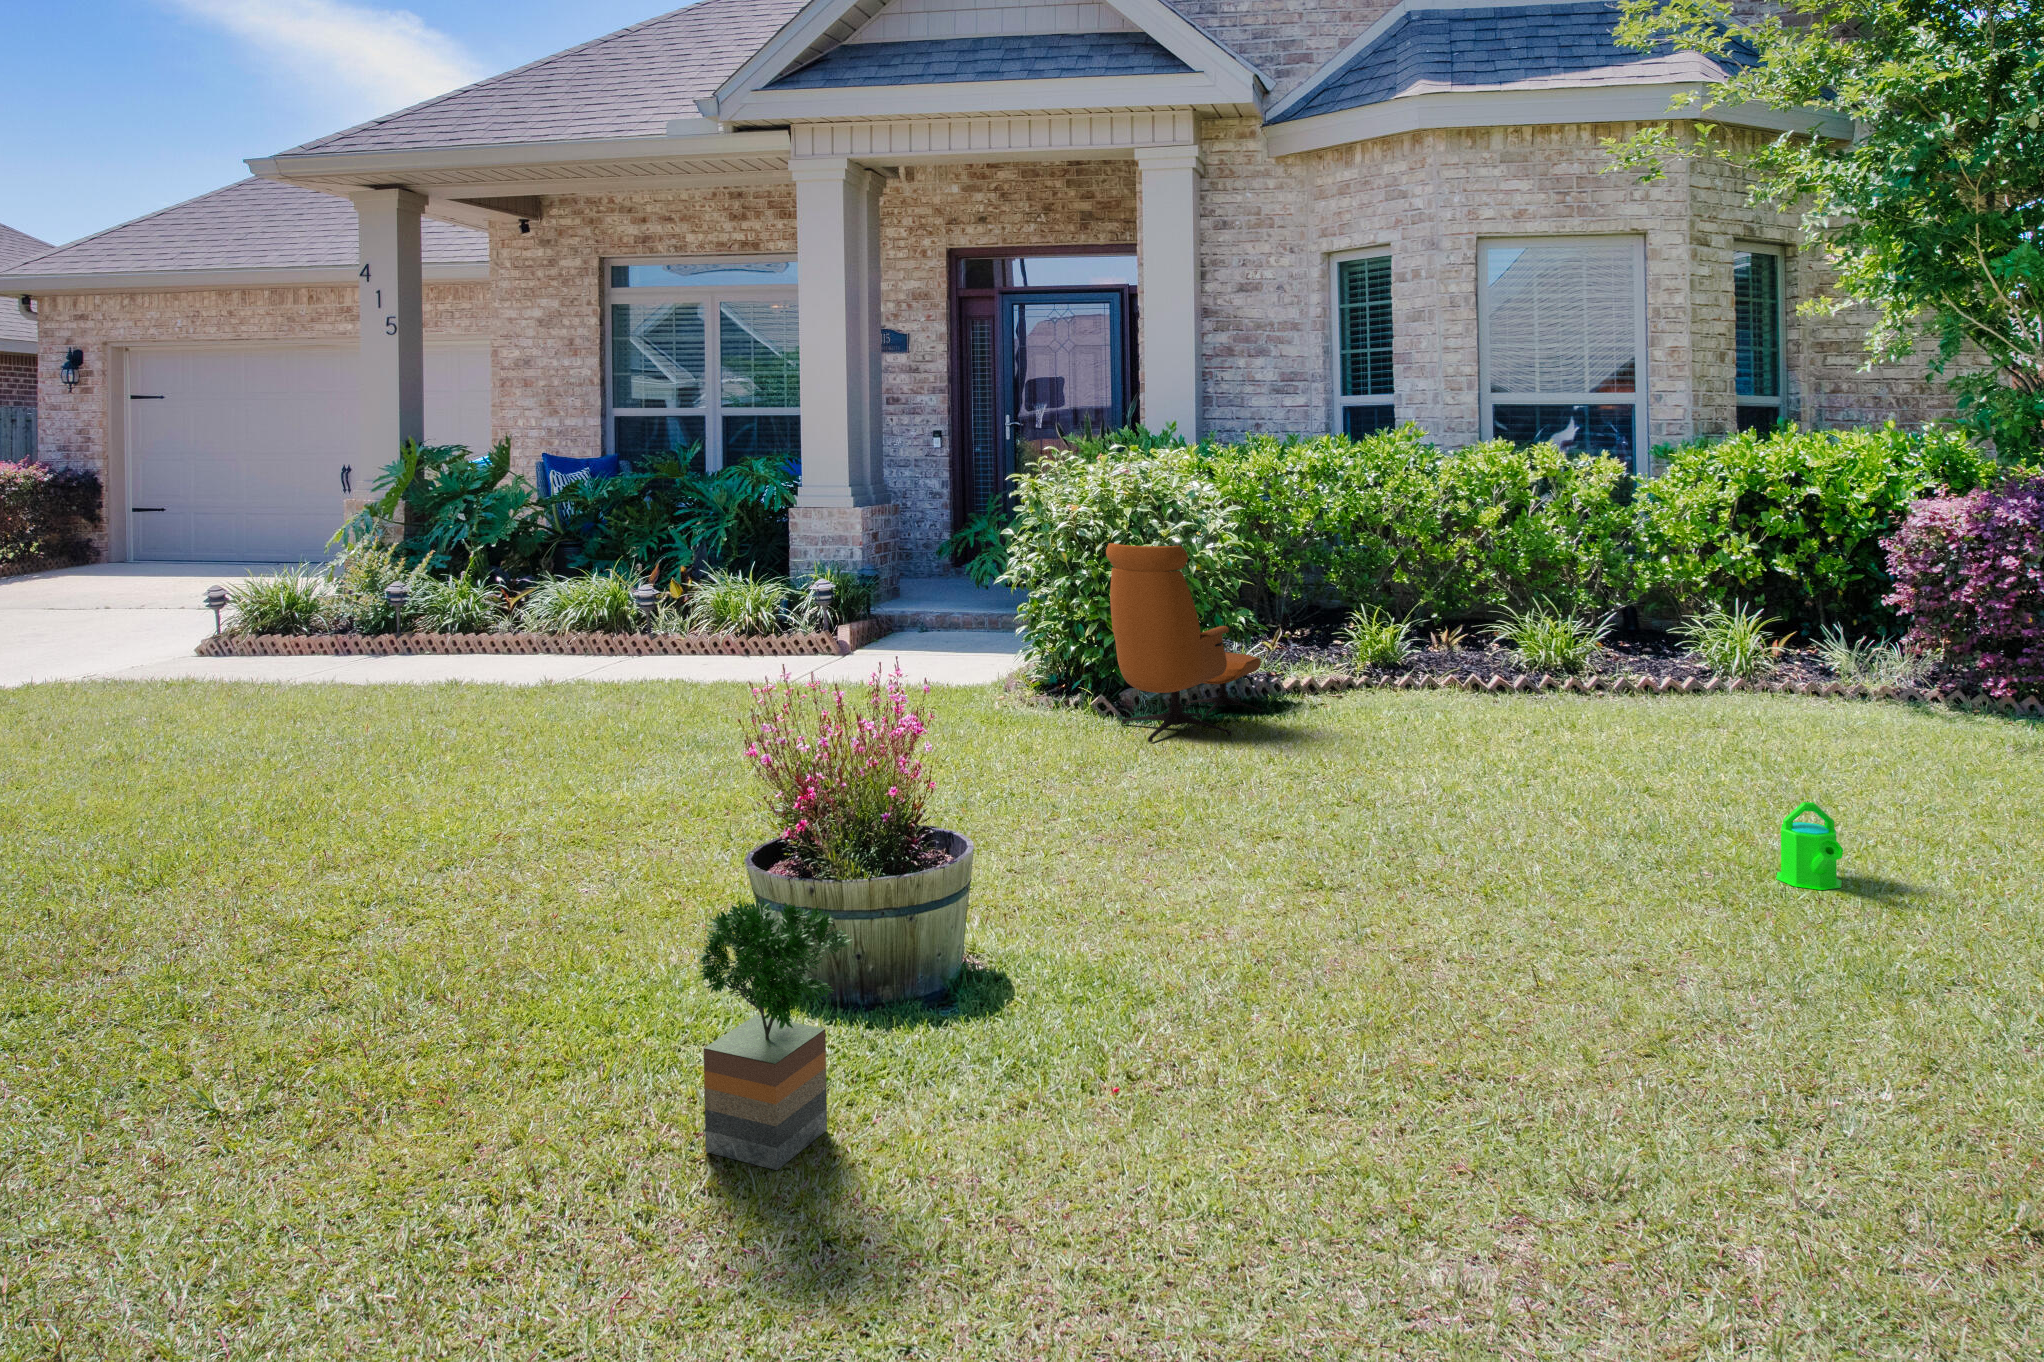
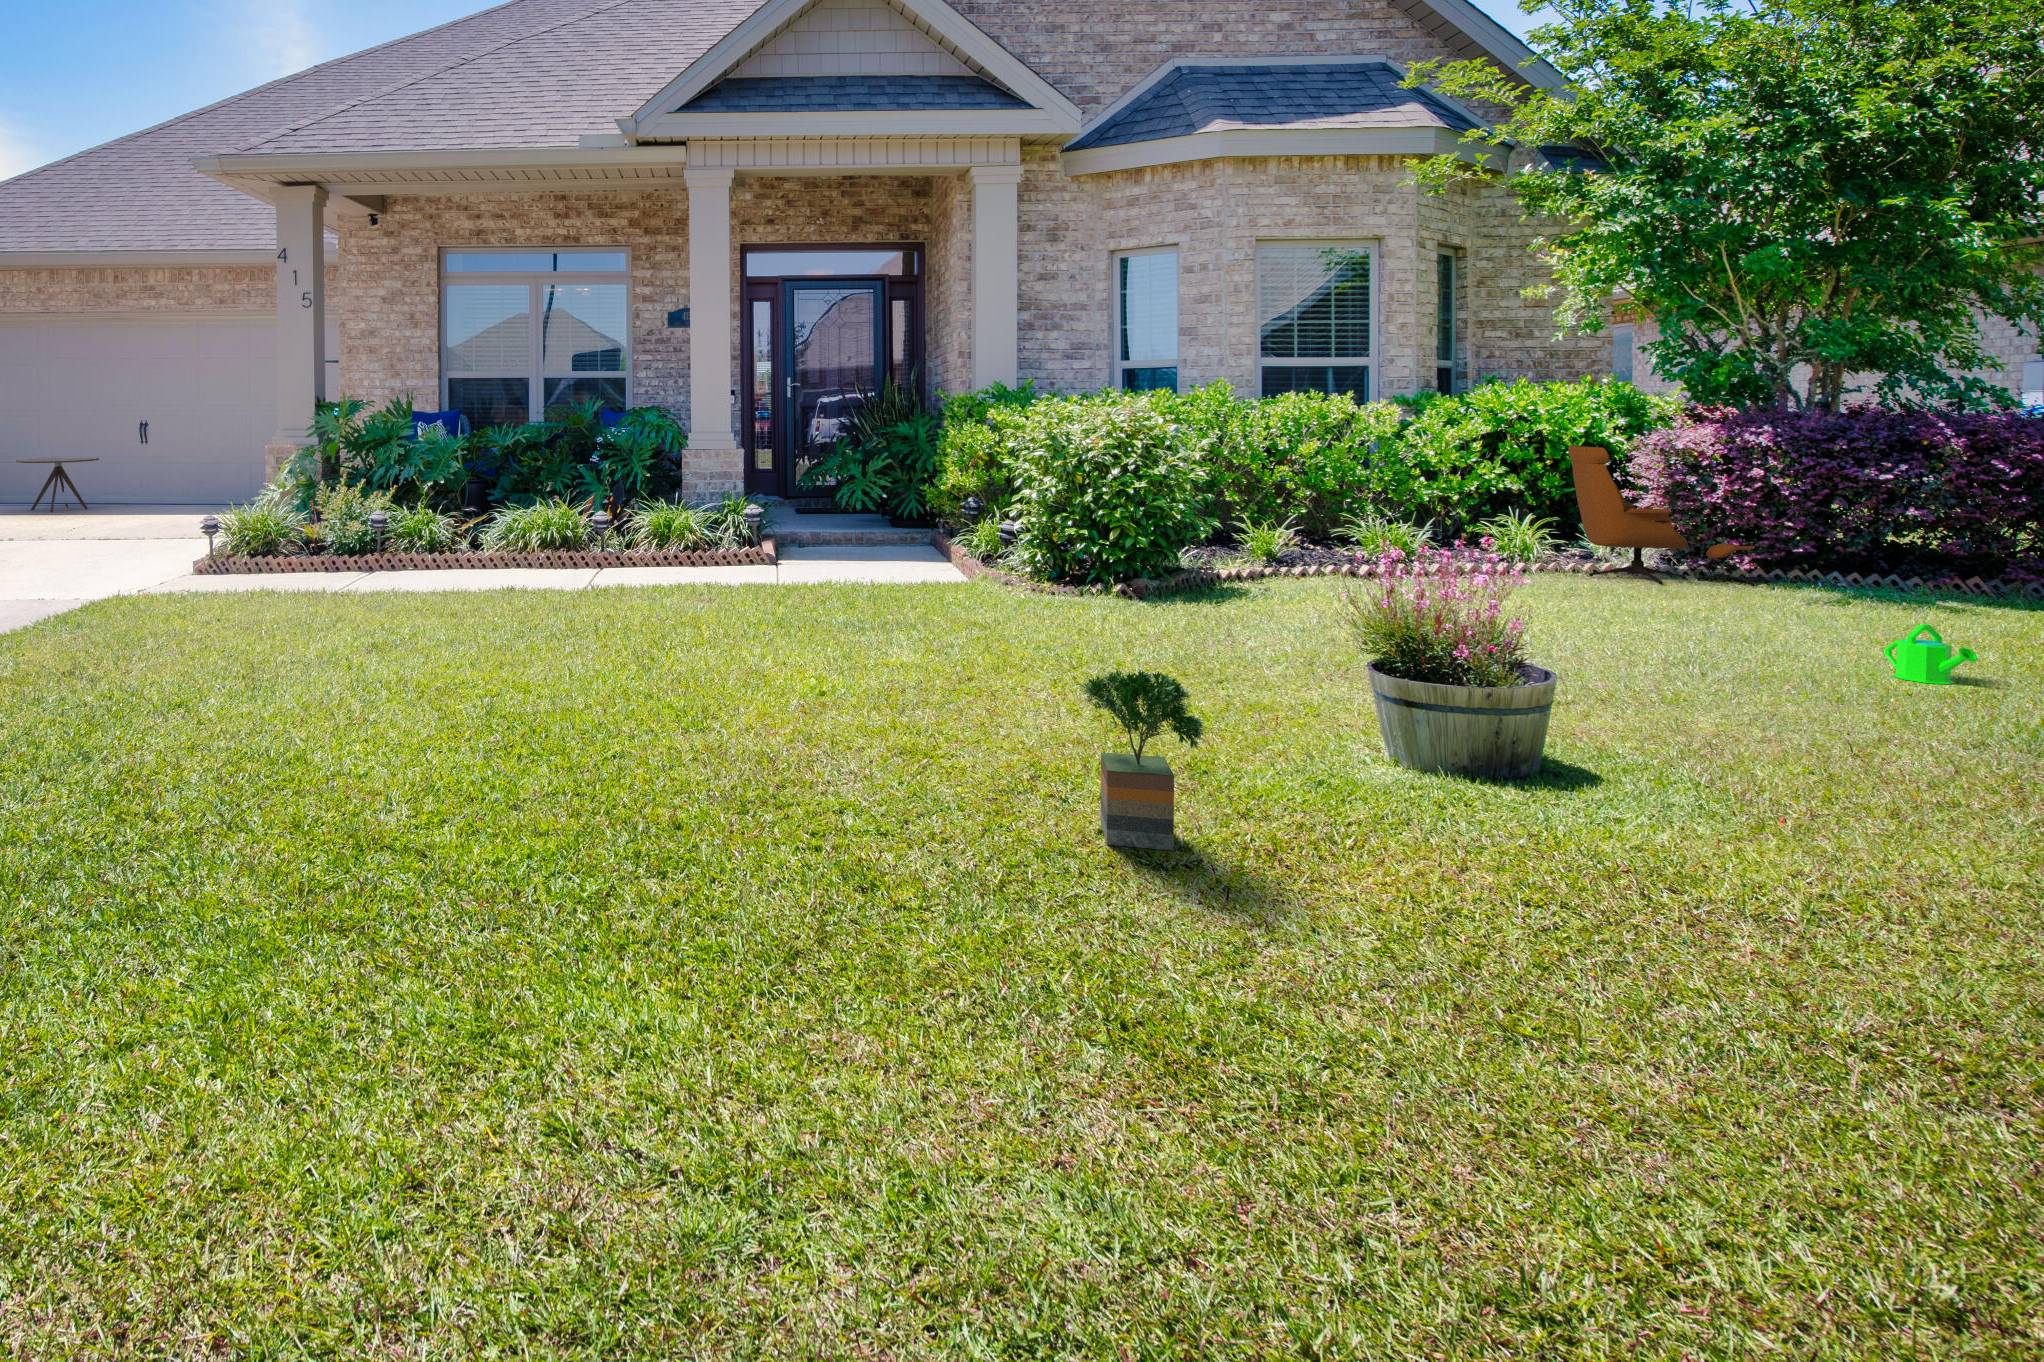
round table: none [184,502,280,565] -> present [16,458,99,512]
lounge chair: present [1106,543,1261,742] -> present [1568,445,1770,586]
potted tree: present [696,899,851,1170] -> present [1082,669,1204,850]

